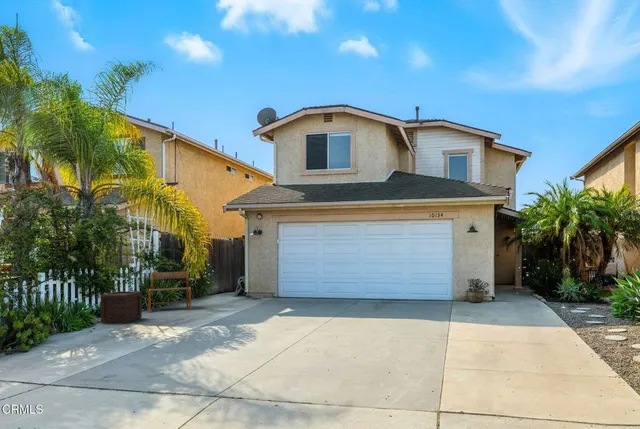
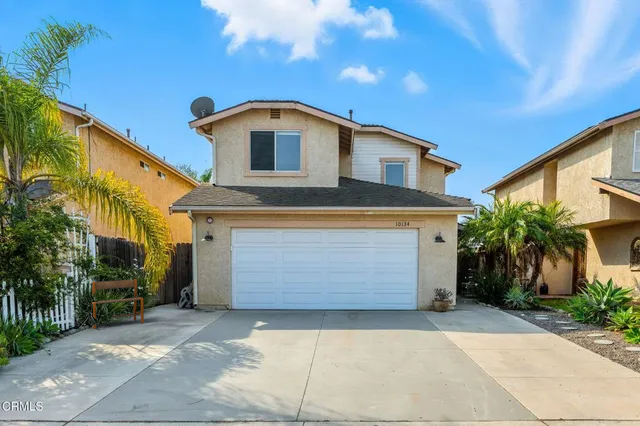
wooden crate: present [101,291,142,323] -> none [45,305,94,345]

